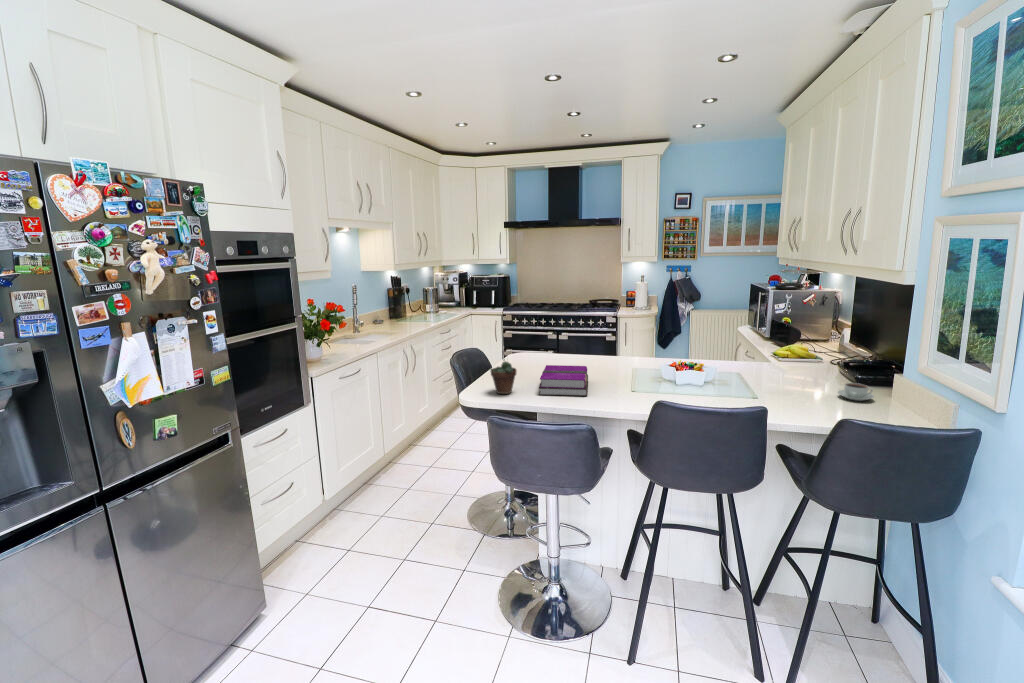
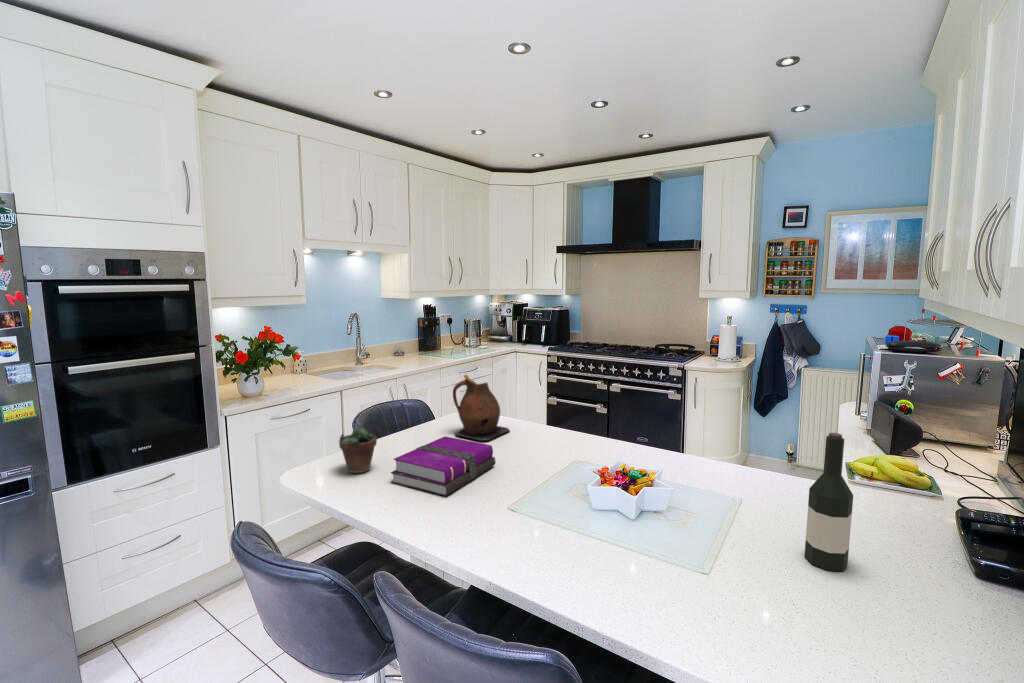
ceramic pitcher: none [526,323,563,370] -> present [453,375,509,441]
wine bottle: none [793,327,816,396] -> present [804,433,853,571]
coffee cup: present [838,383,874,401] -> none [897,564,984,617]

